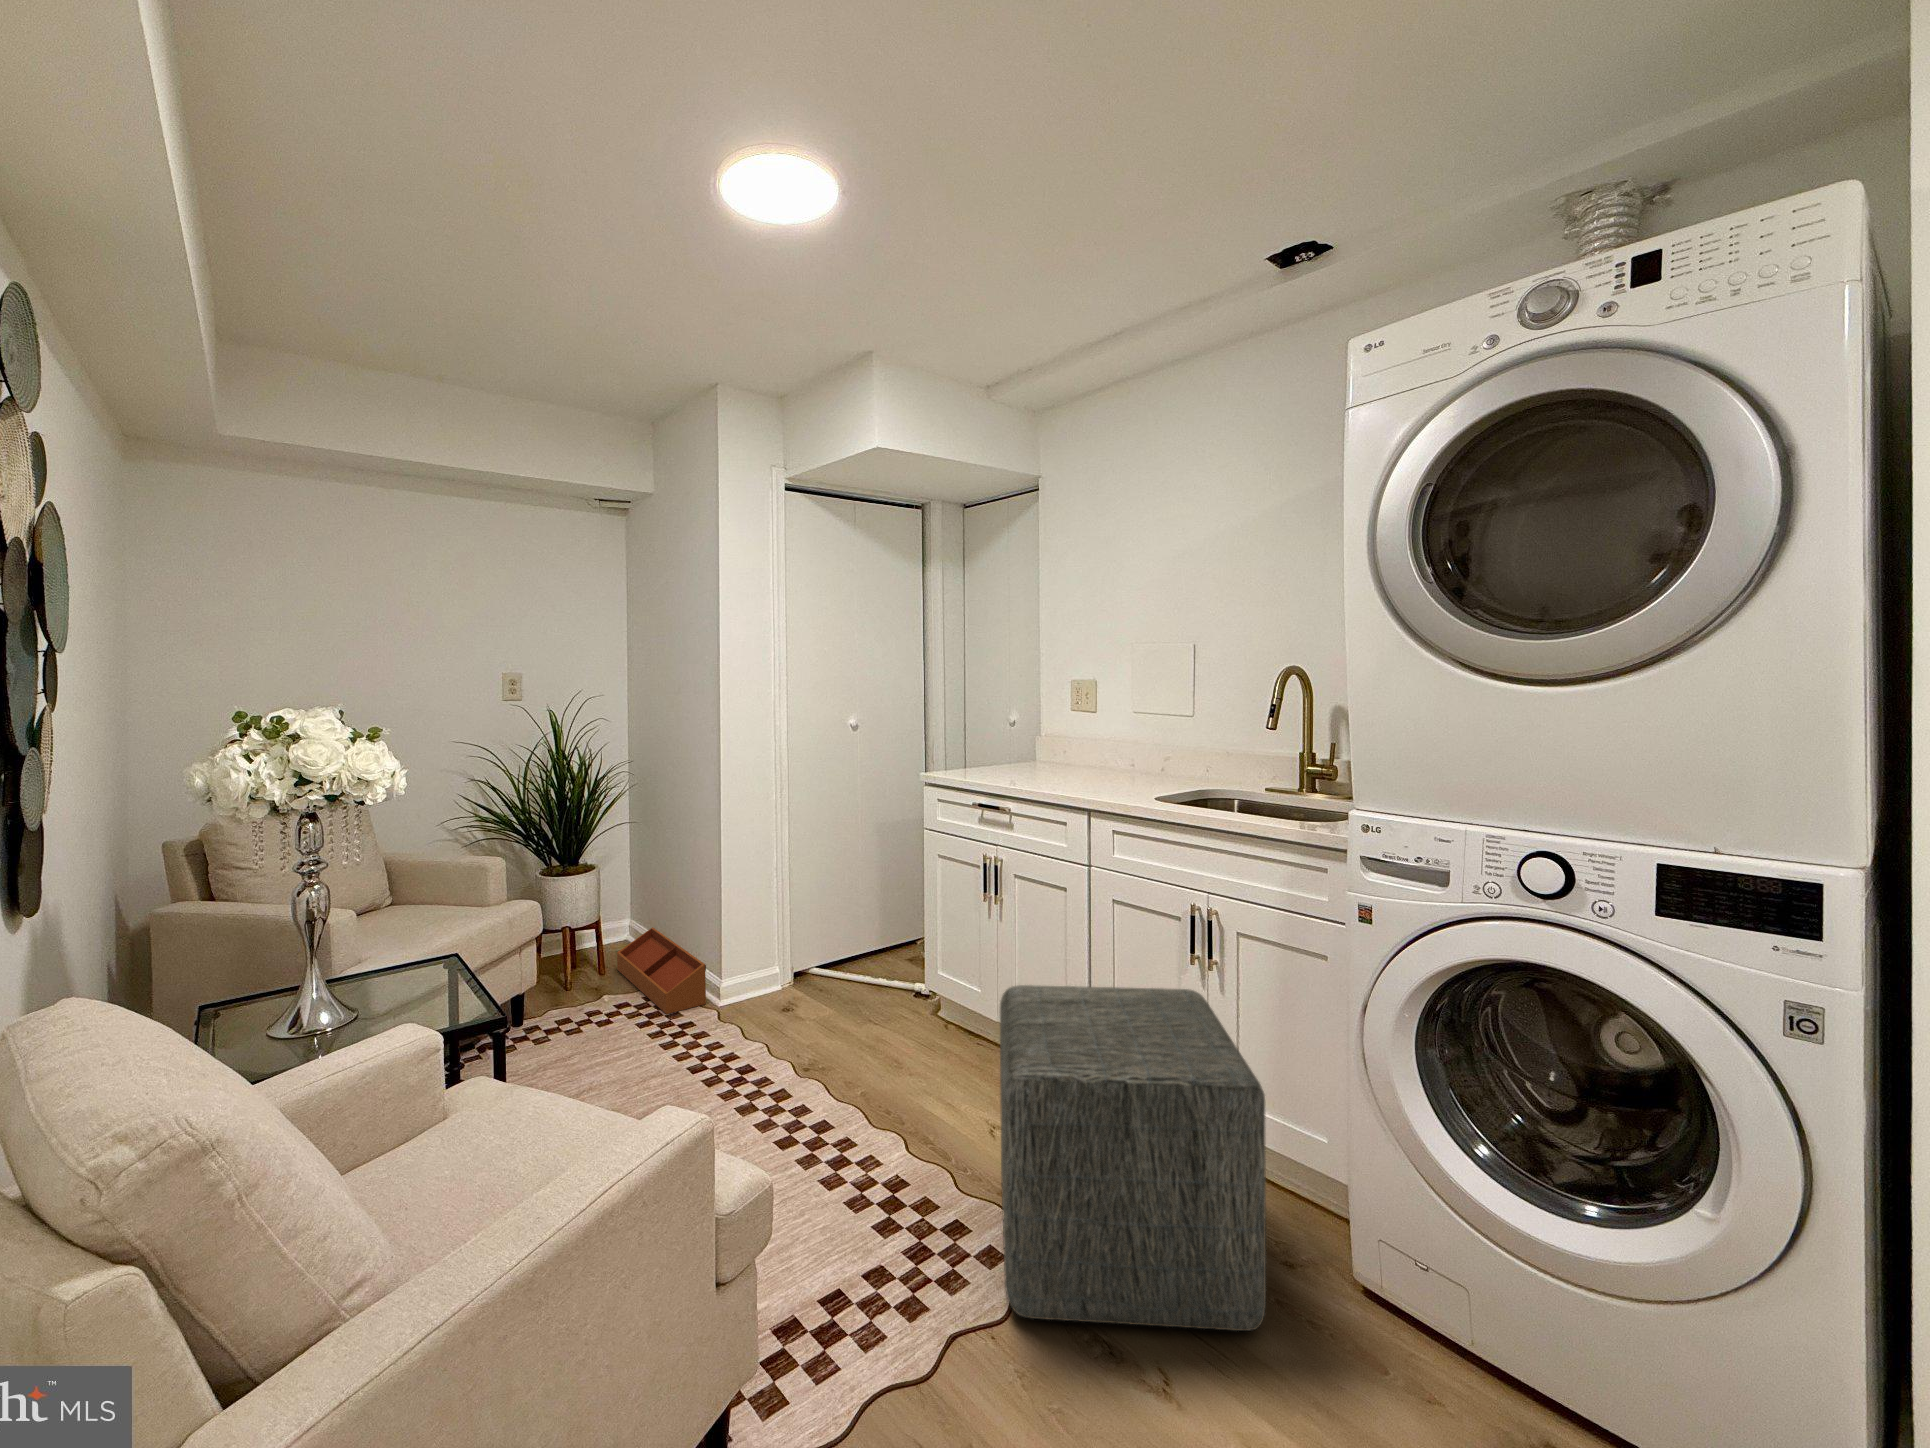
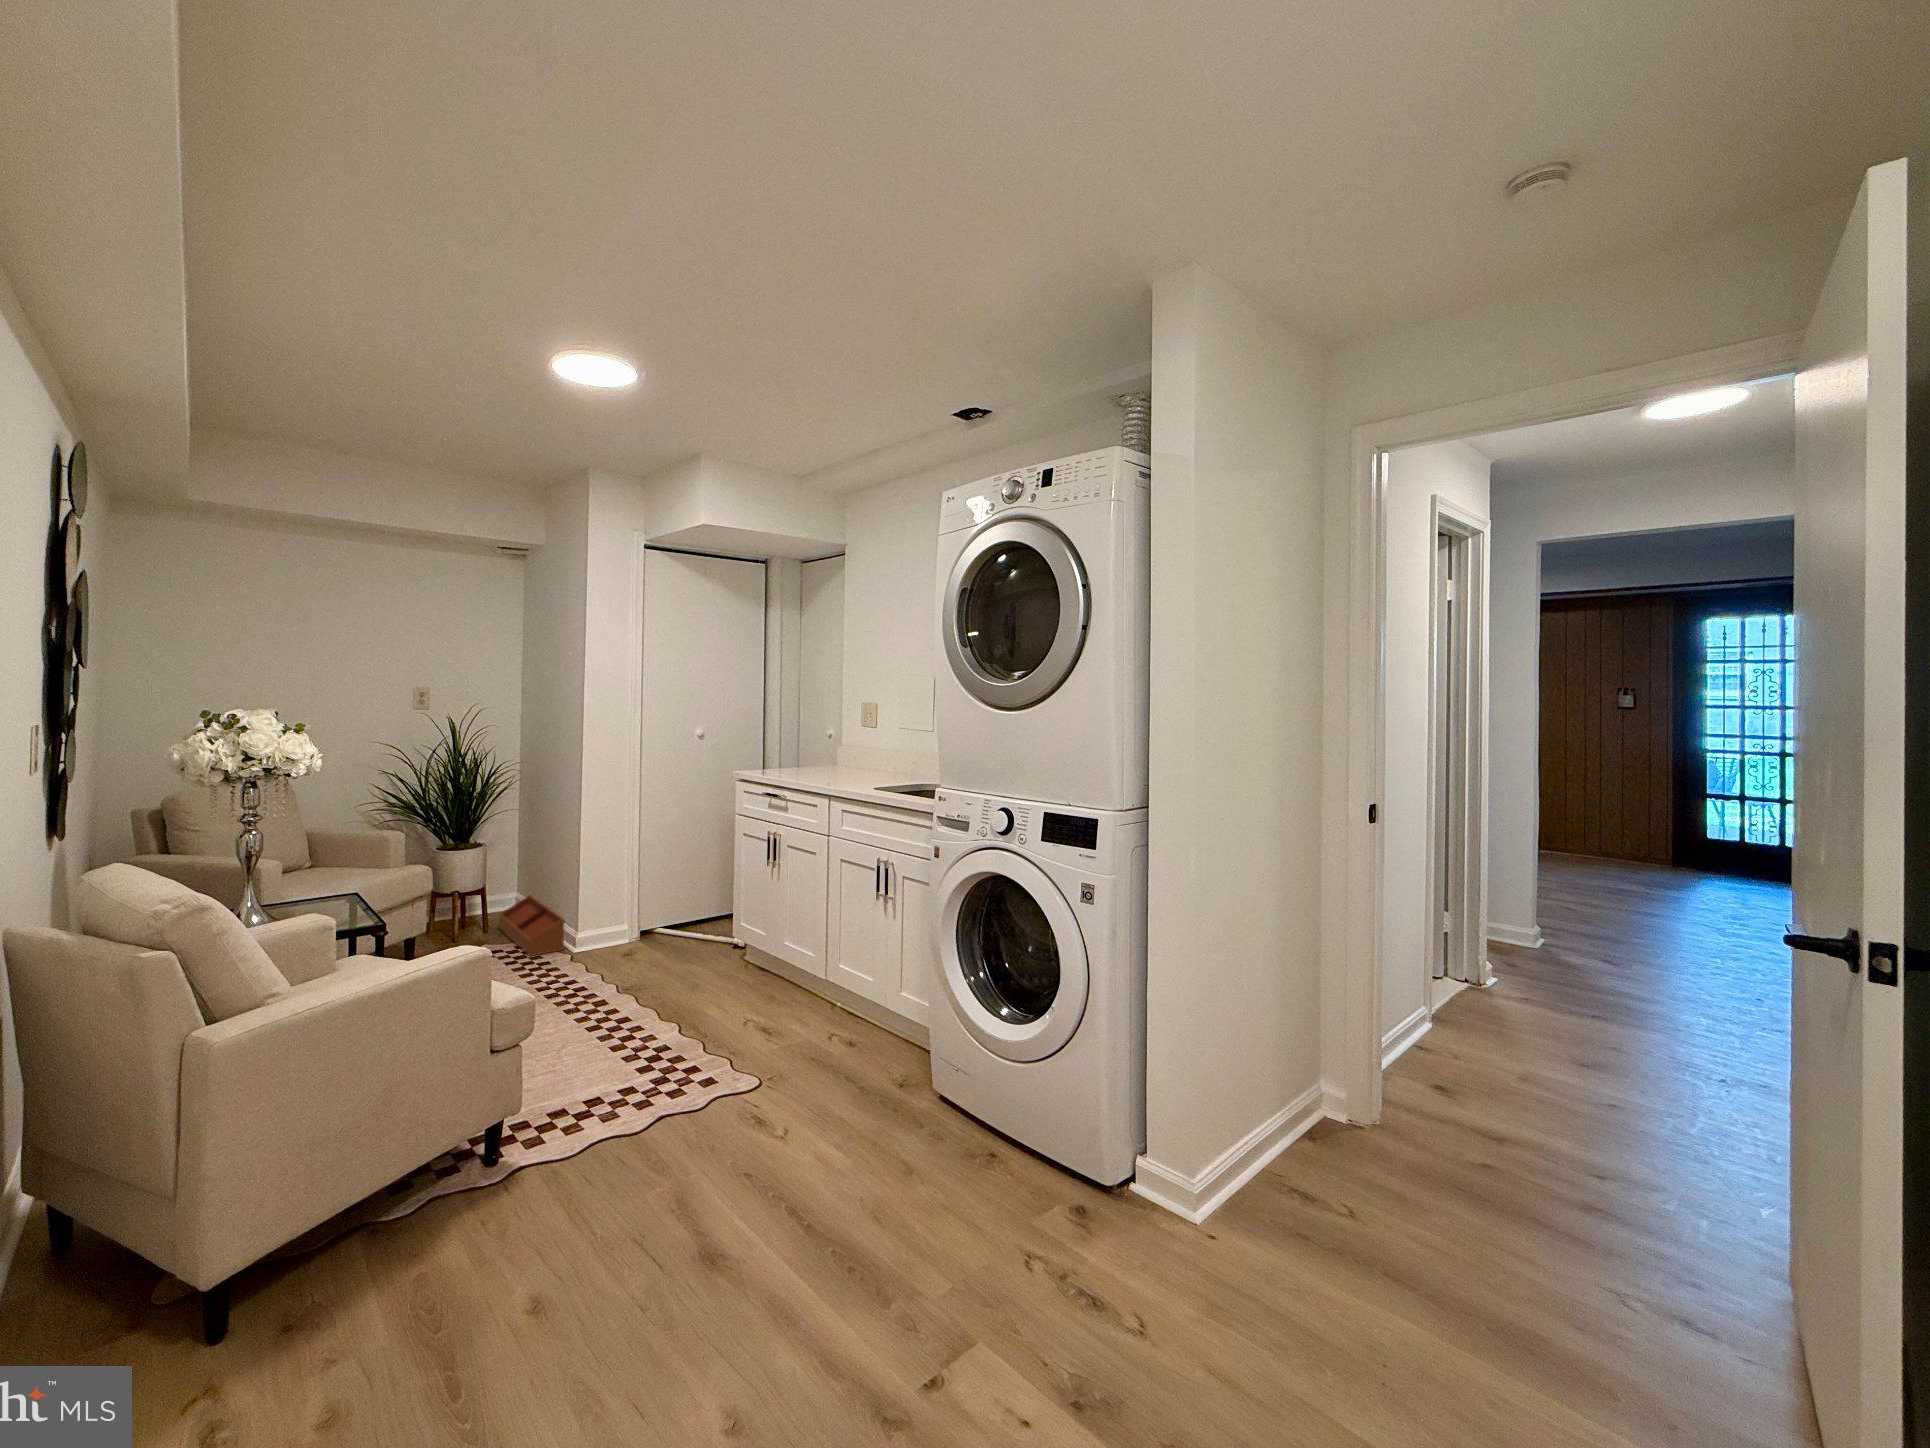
ottoman: present [1000,985,1266,1331] -> none [706,910,878,1113]

